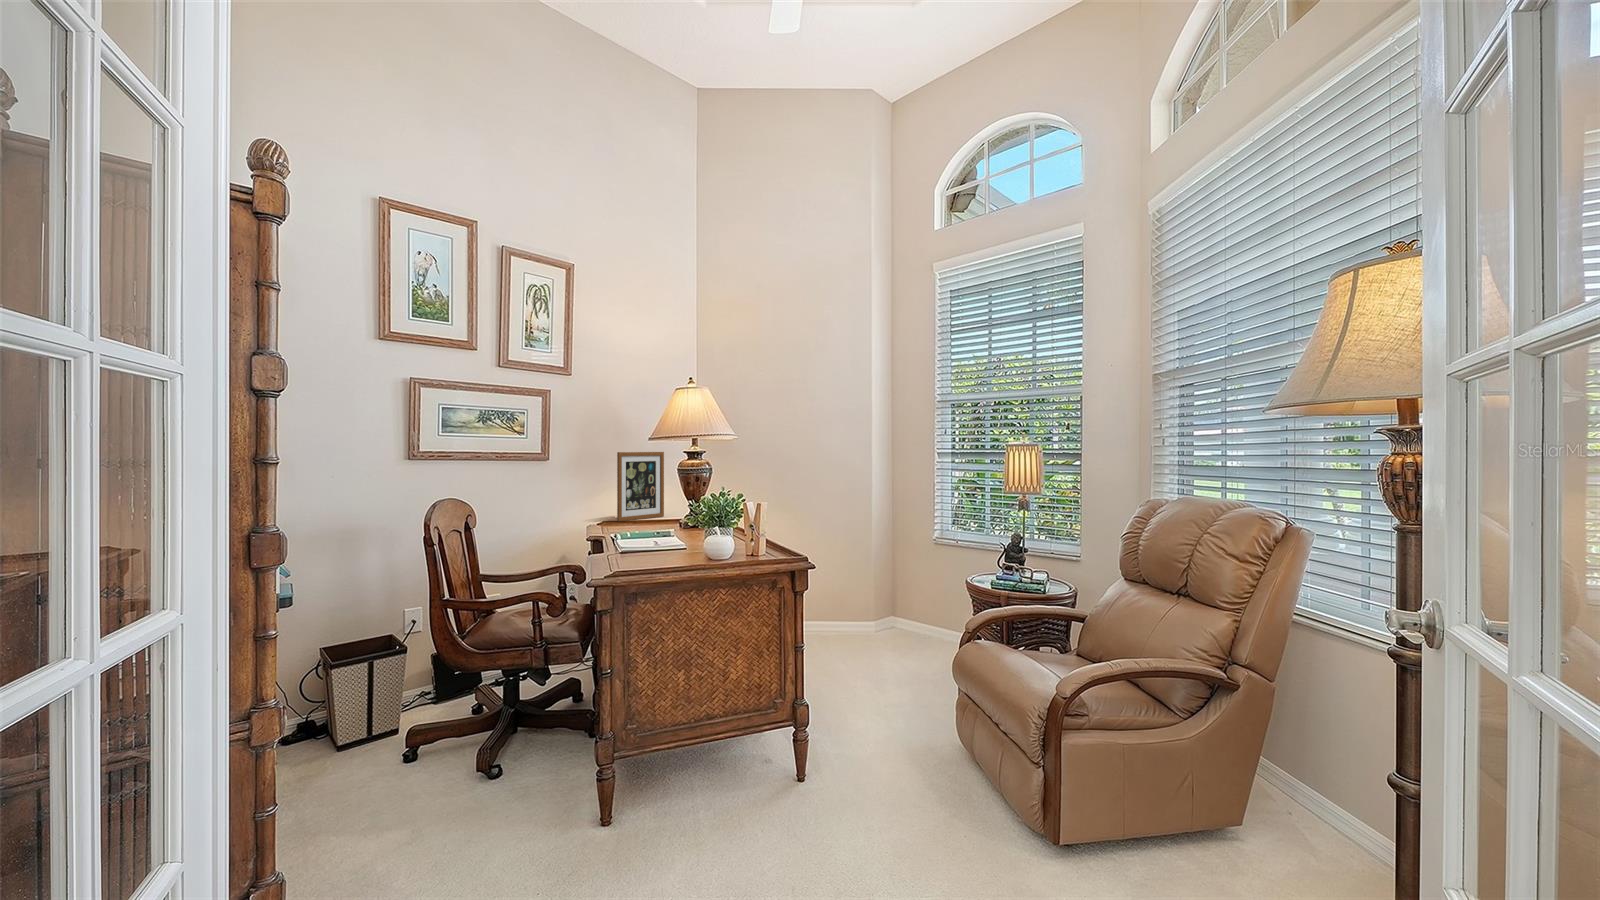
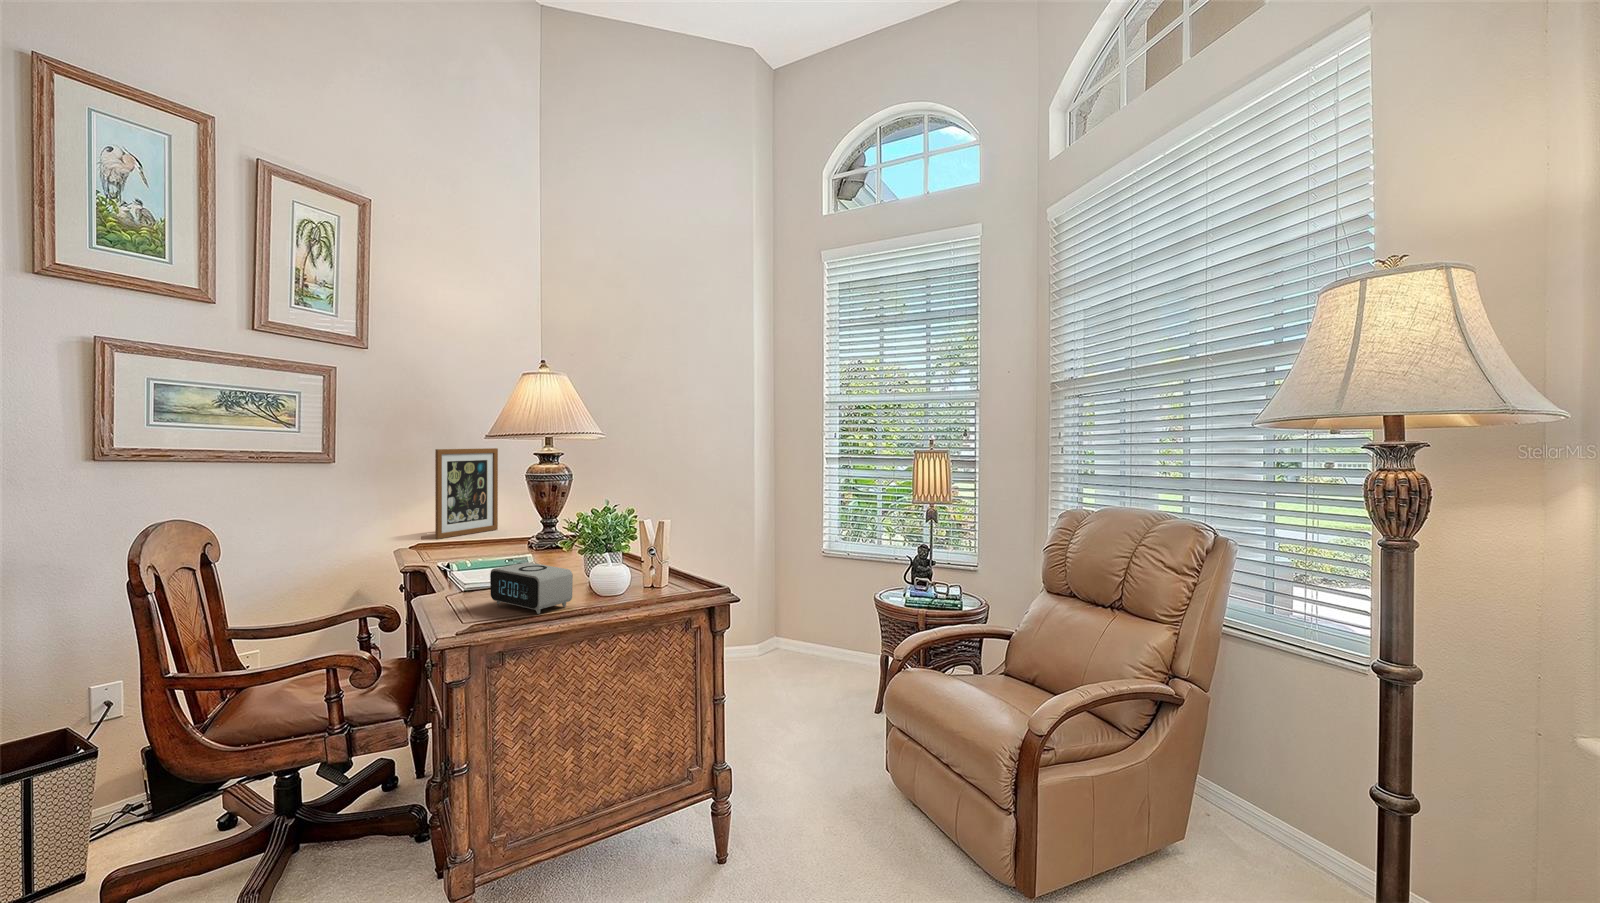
alarm clock: none [630,530,684,566] -> present [490,562,573,614]

